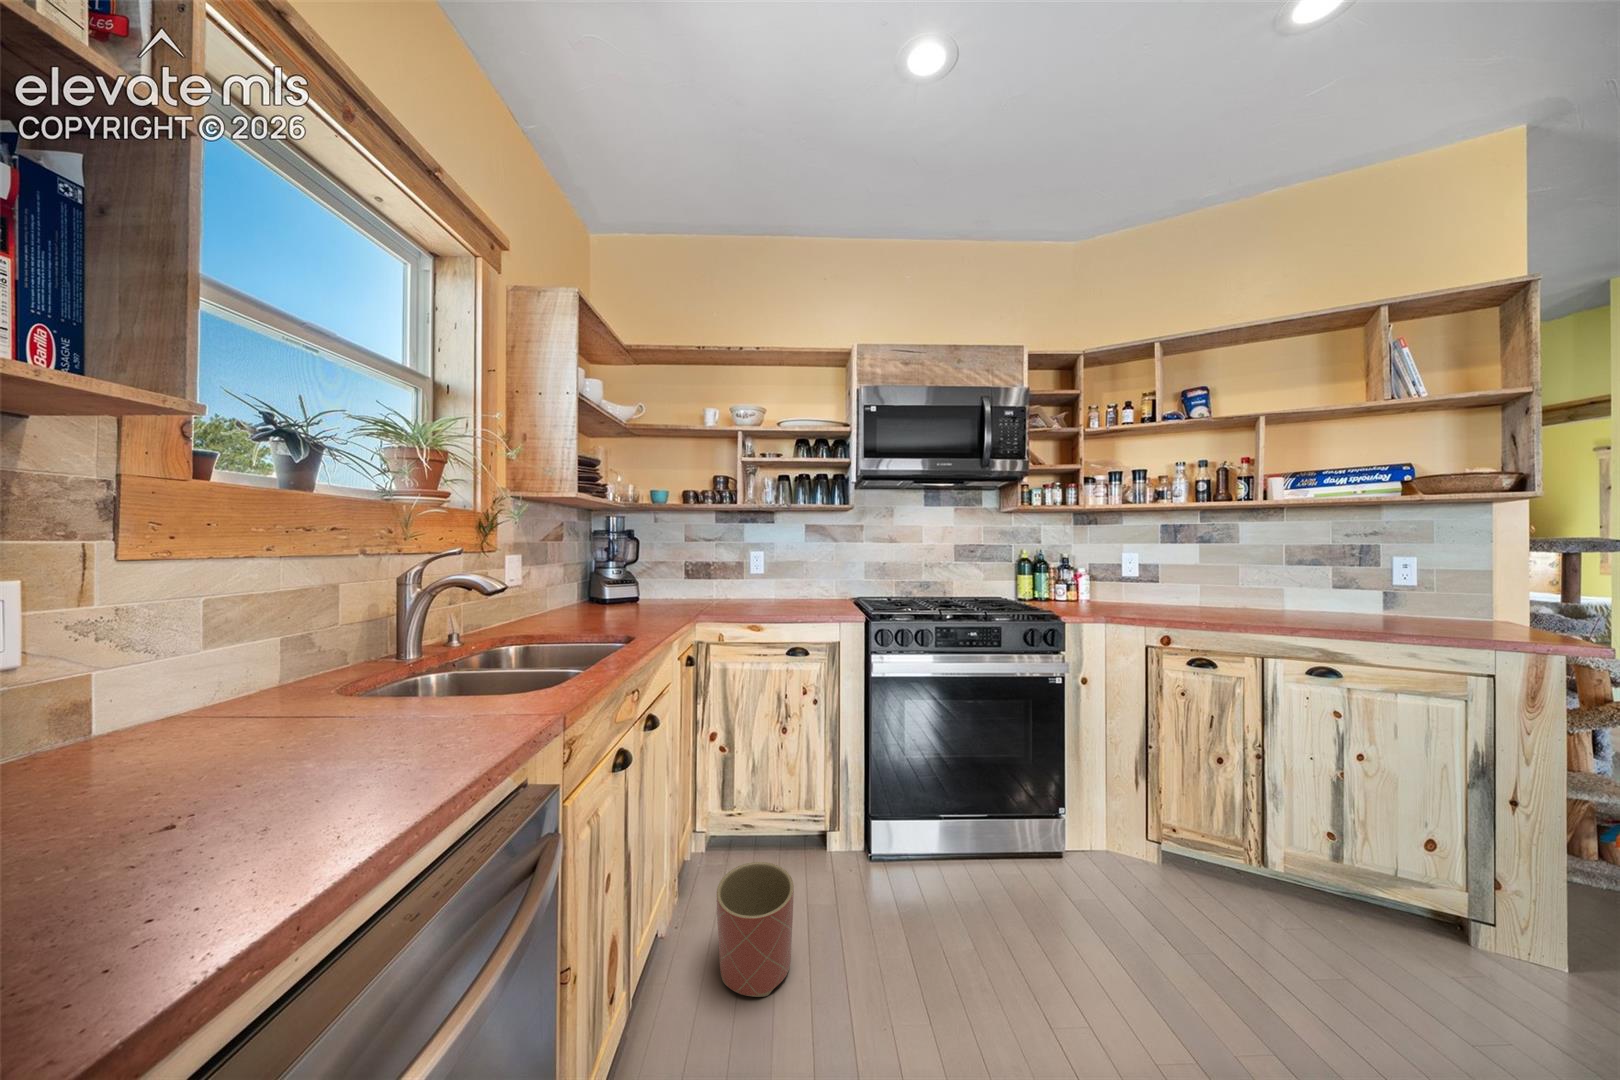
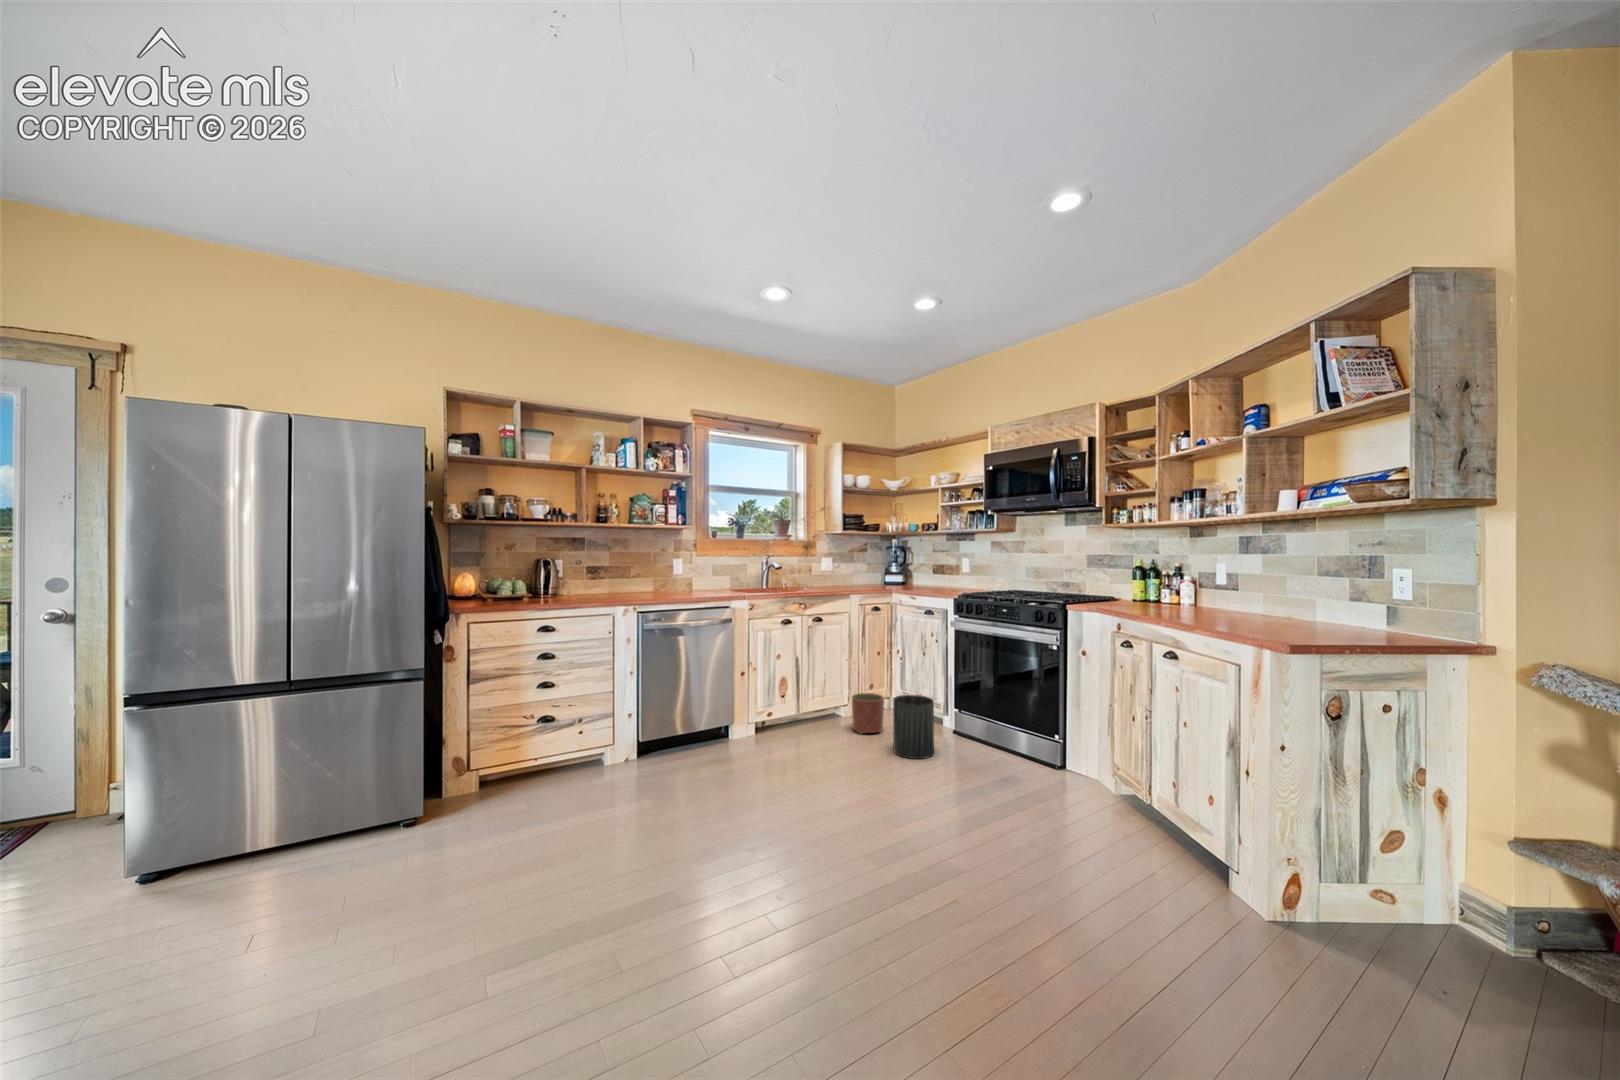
trash can: none [881,837,971,1020] -> present [893,695,934,759]

